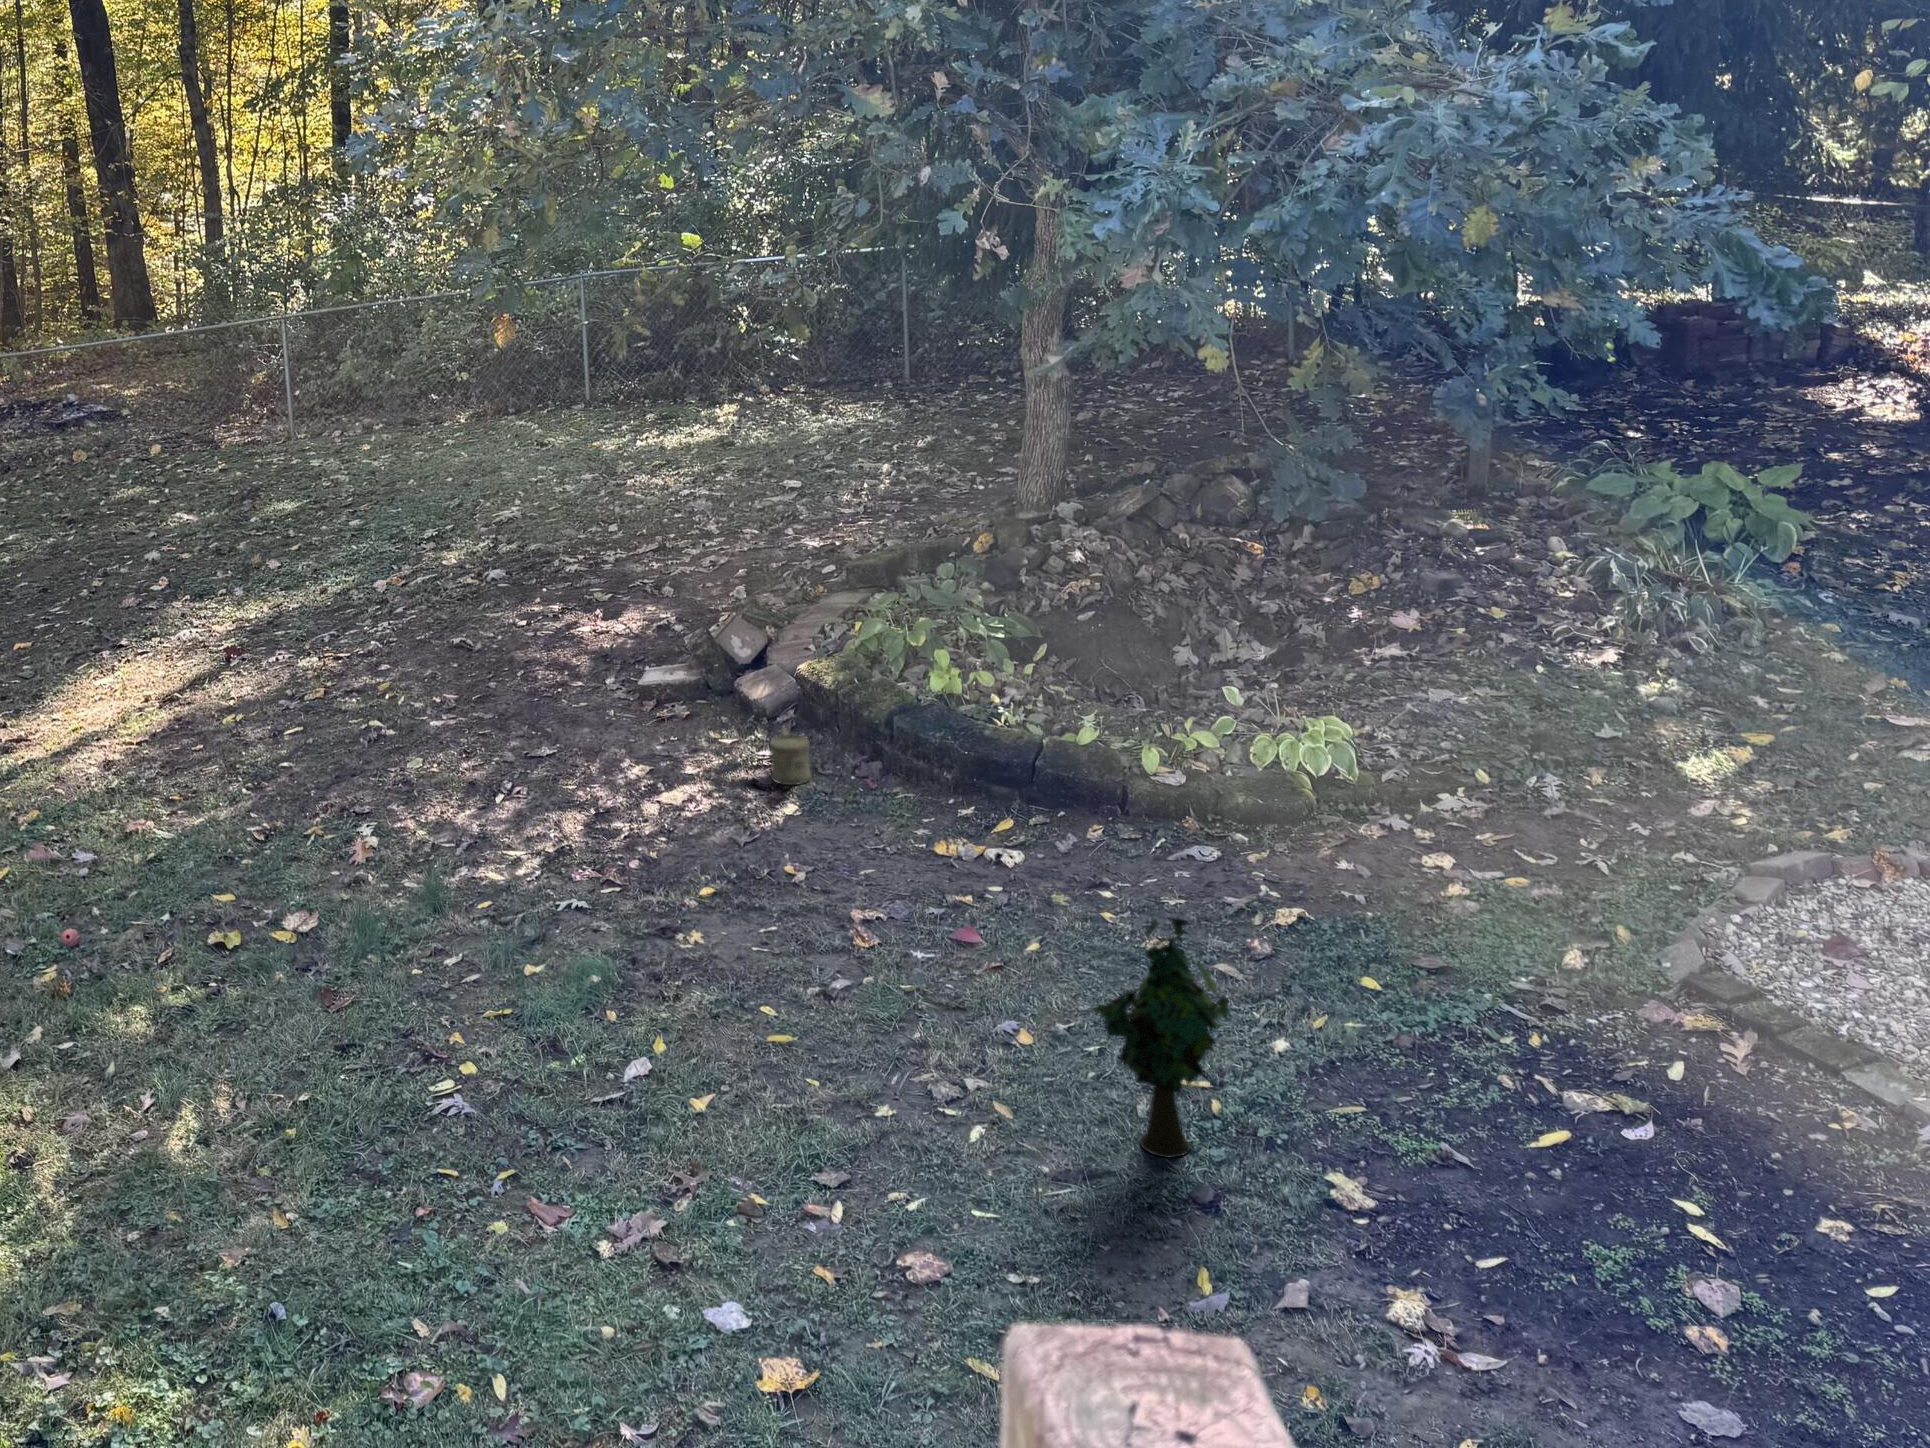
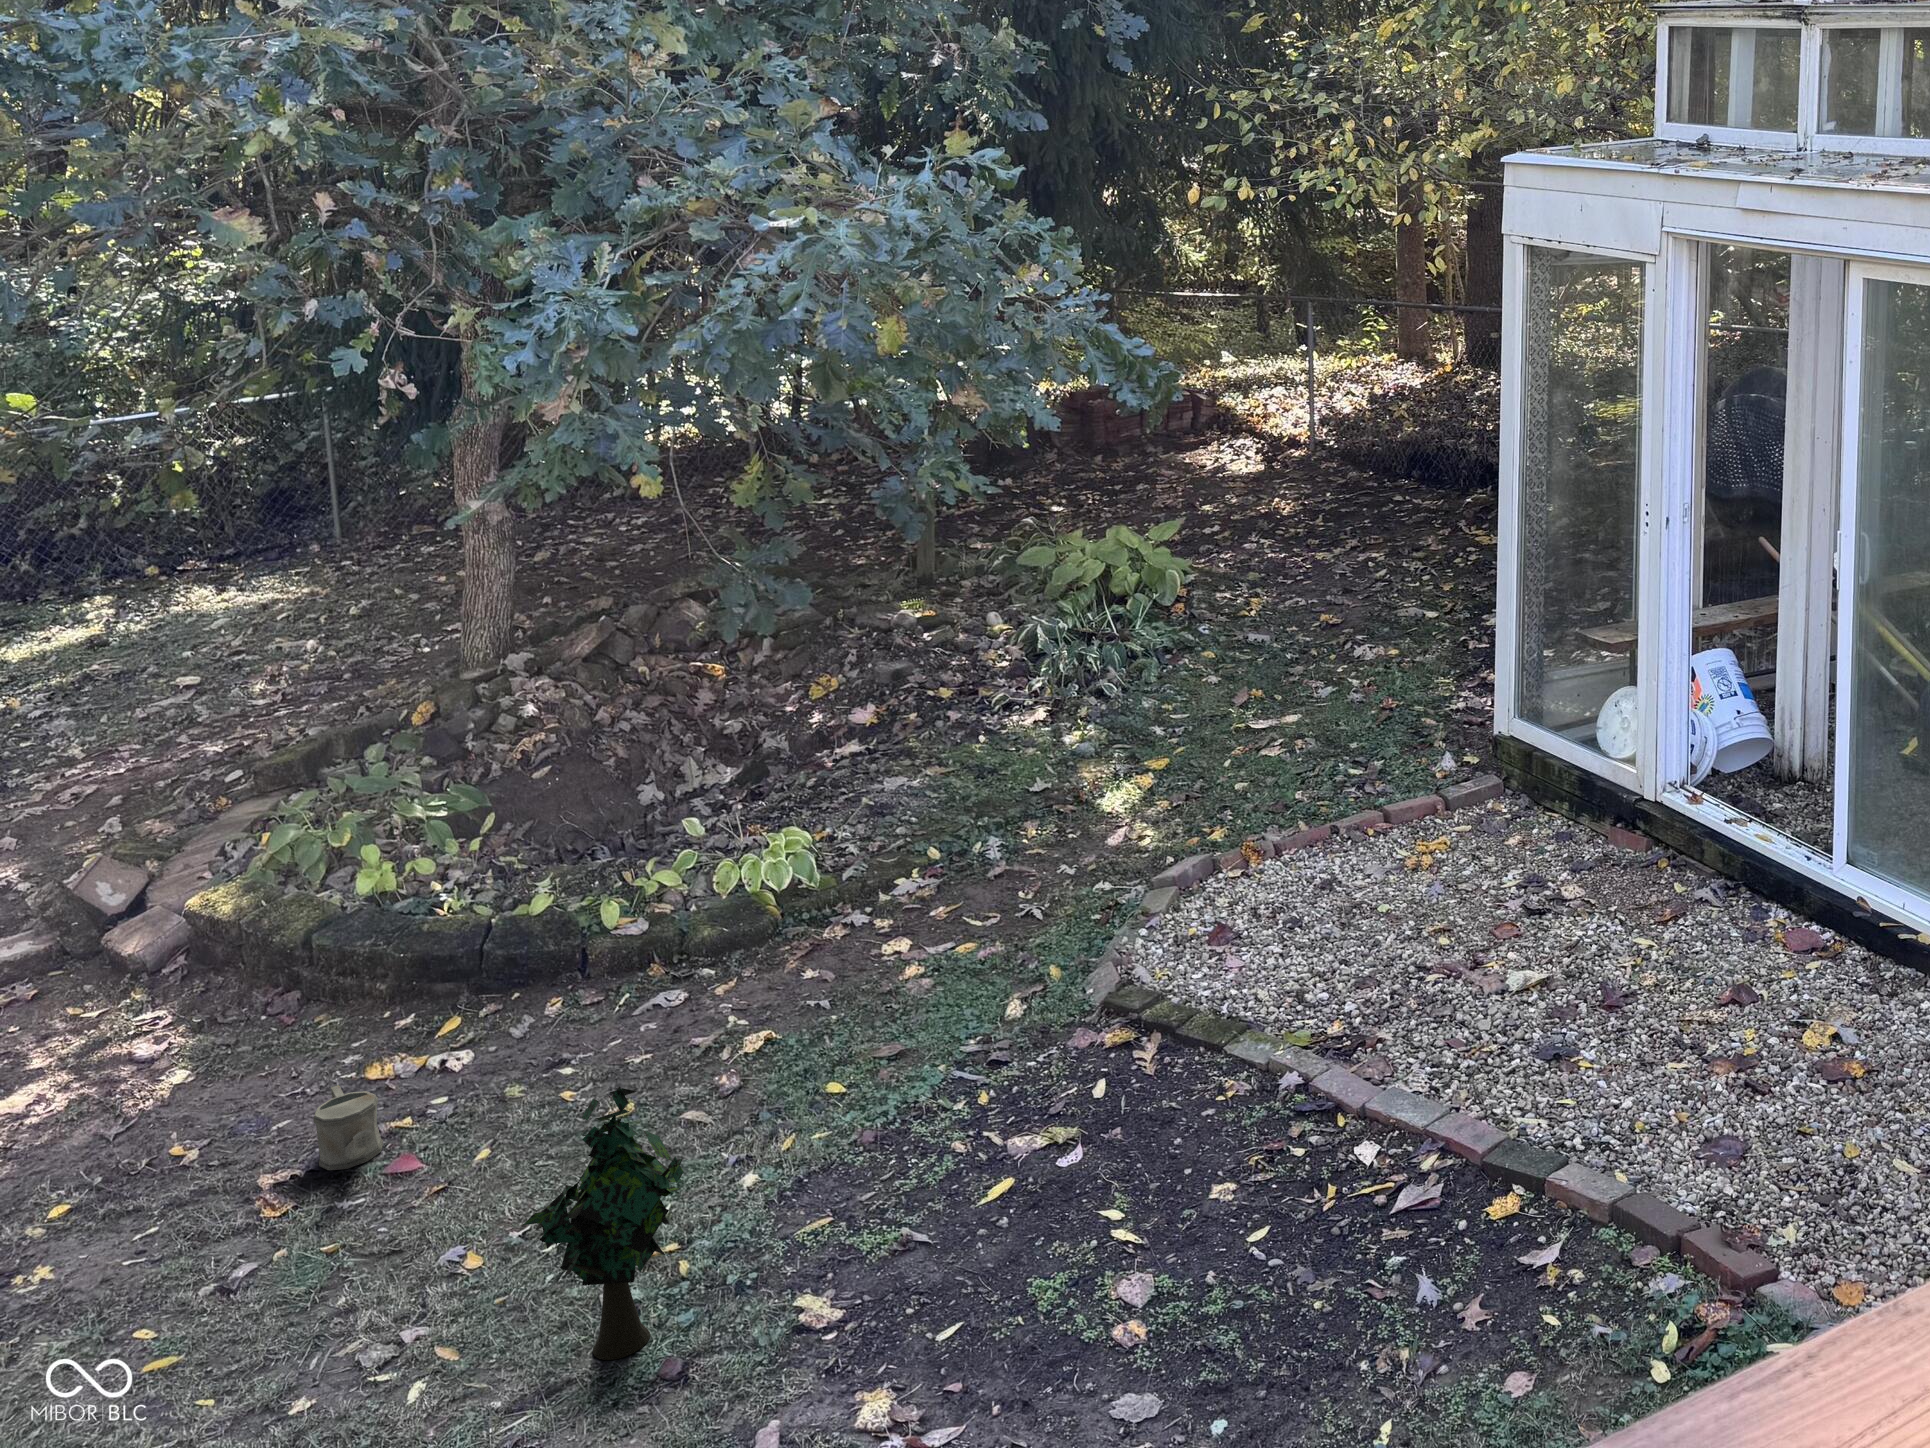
watering can: present [769,728,811,785] -> present [313,1085,383,1170]

